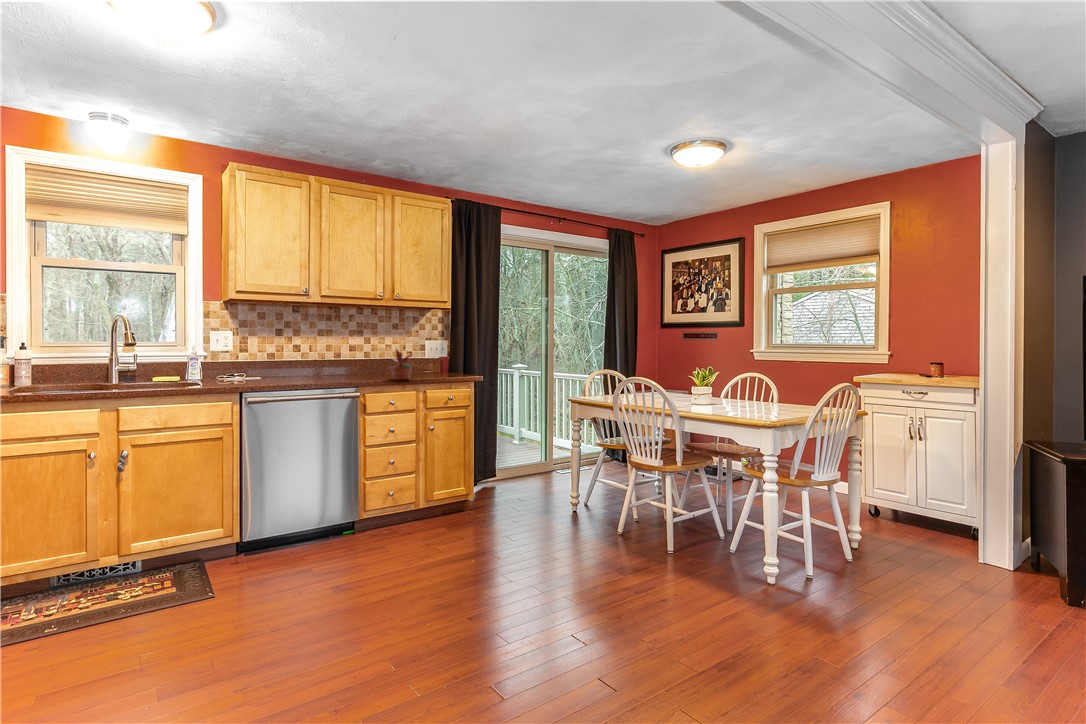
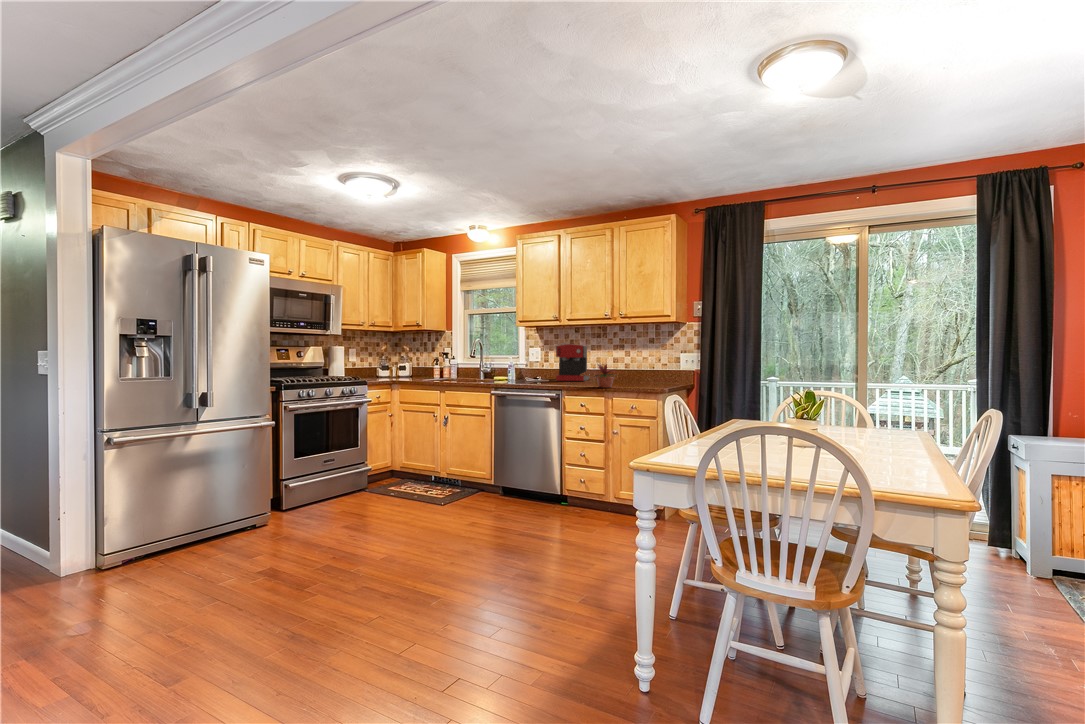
coffee maker: none [262,323,320,377] -> present [556,343,589,381]

